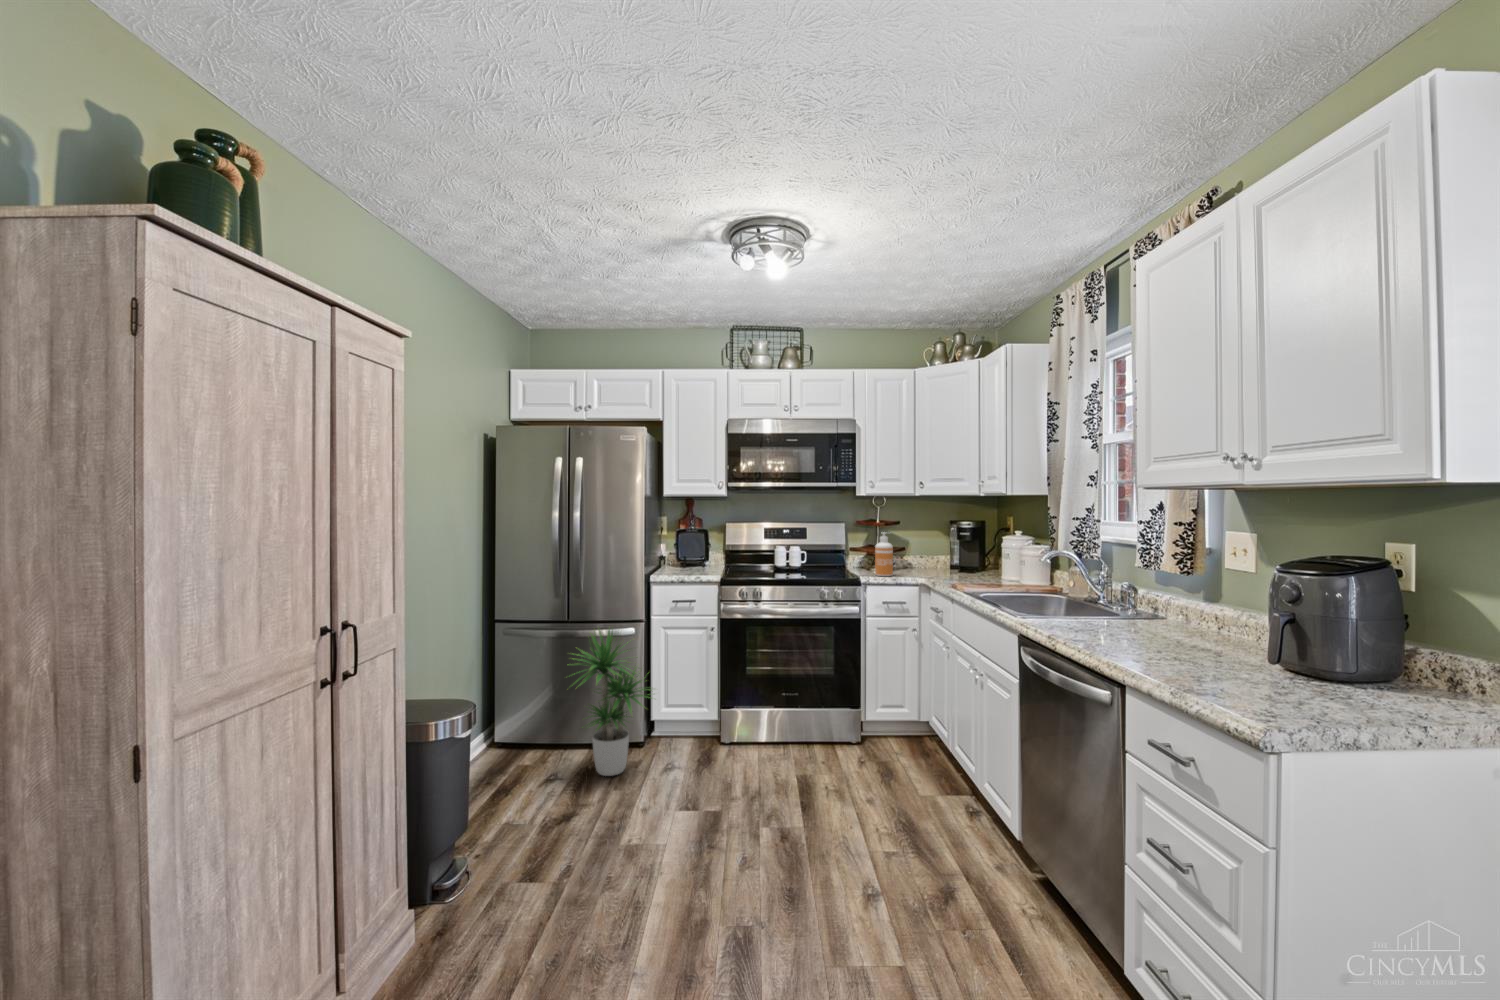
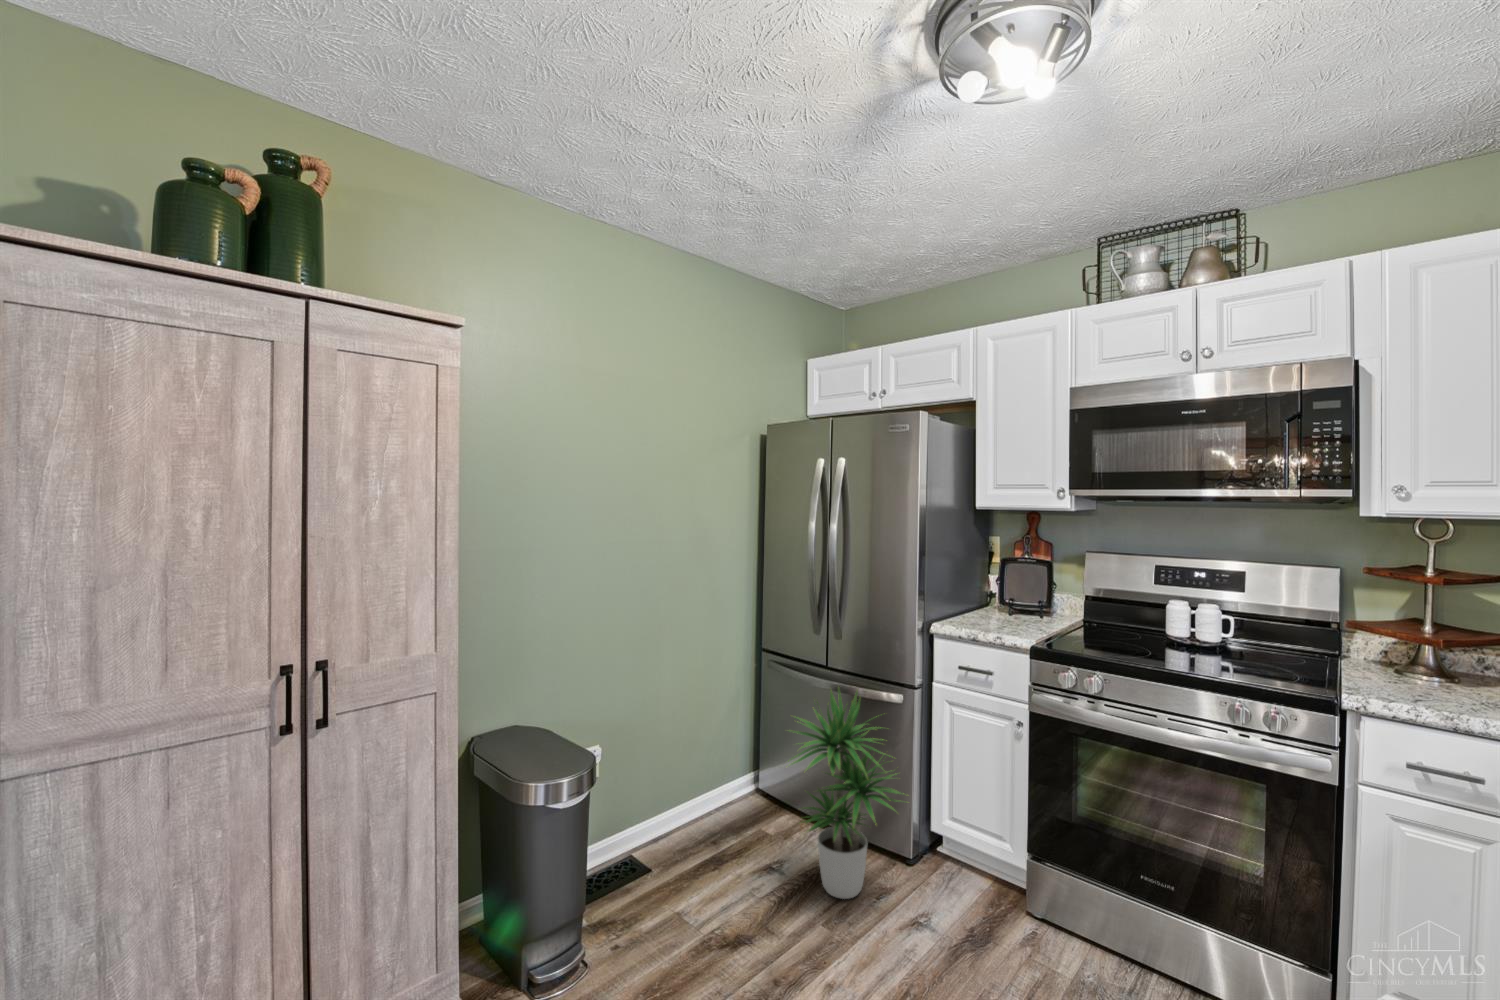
soap dispenser: present [875,532,893,576] -> none [1398,601,1453,700]

